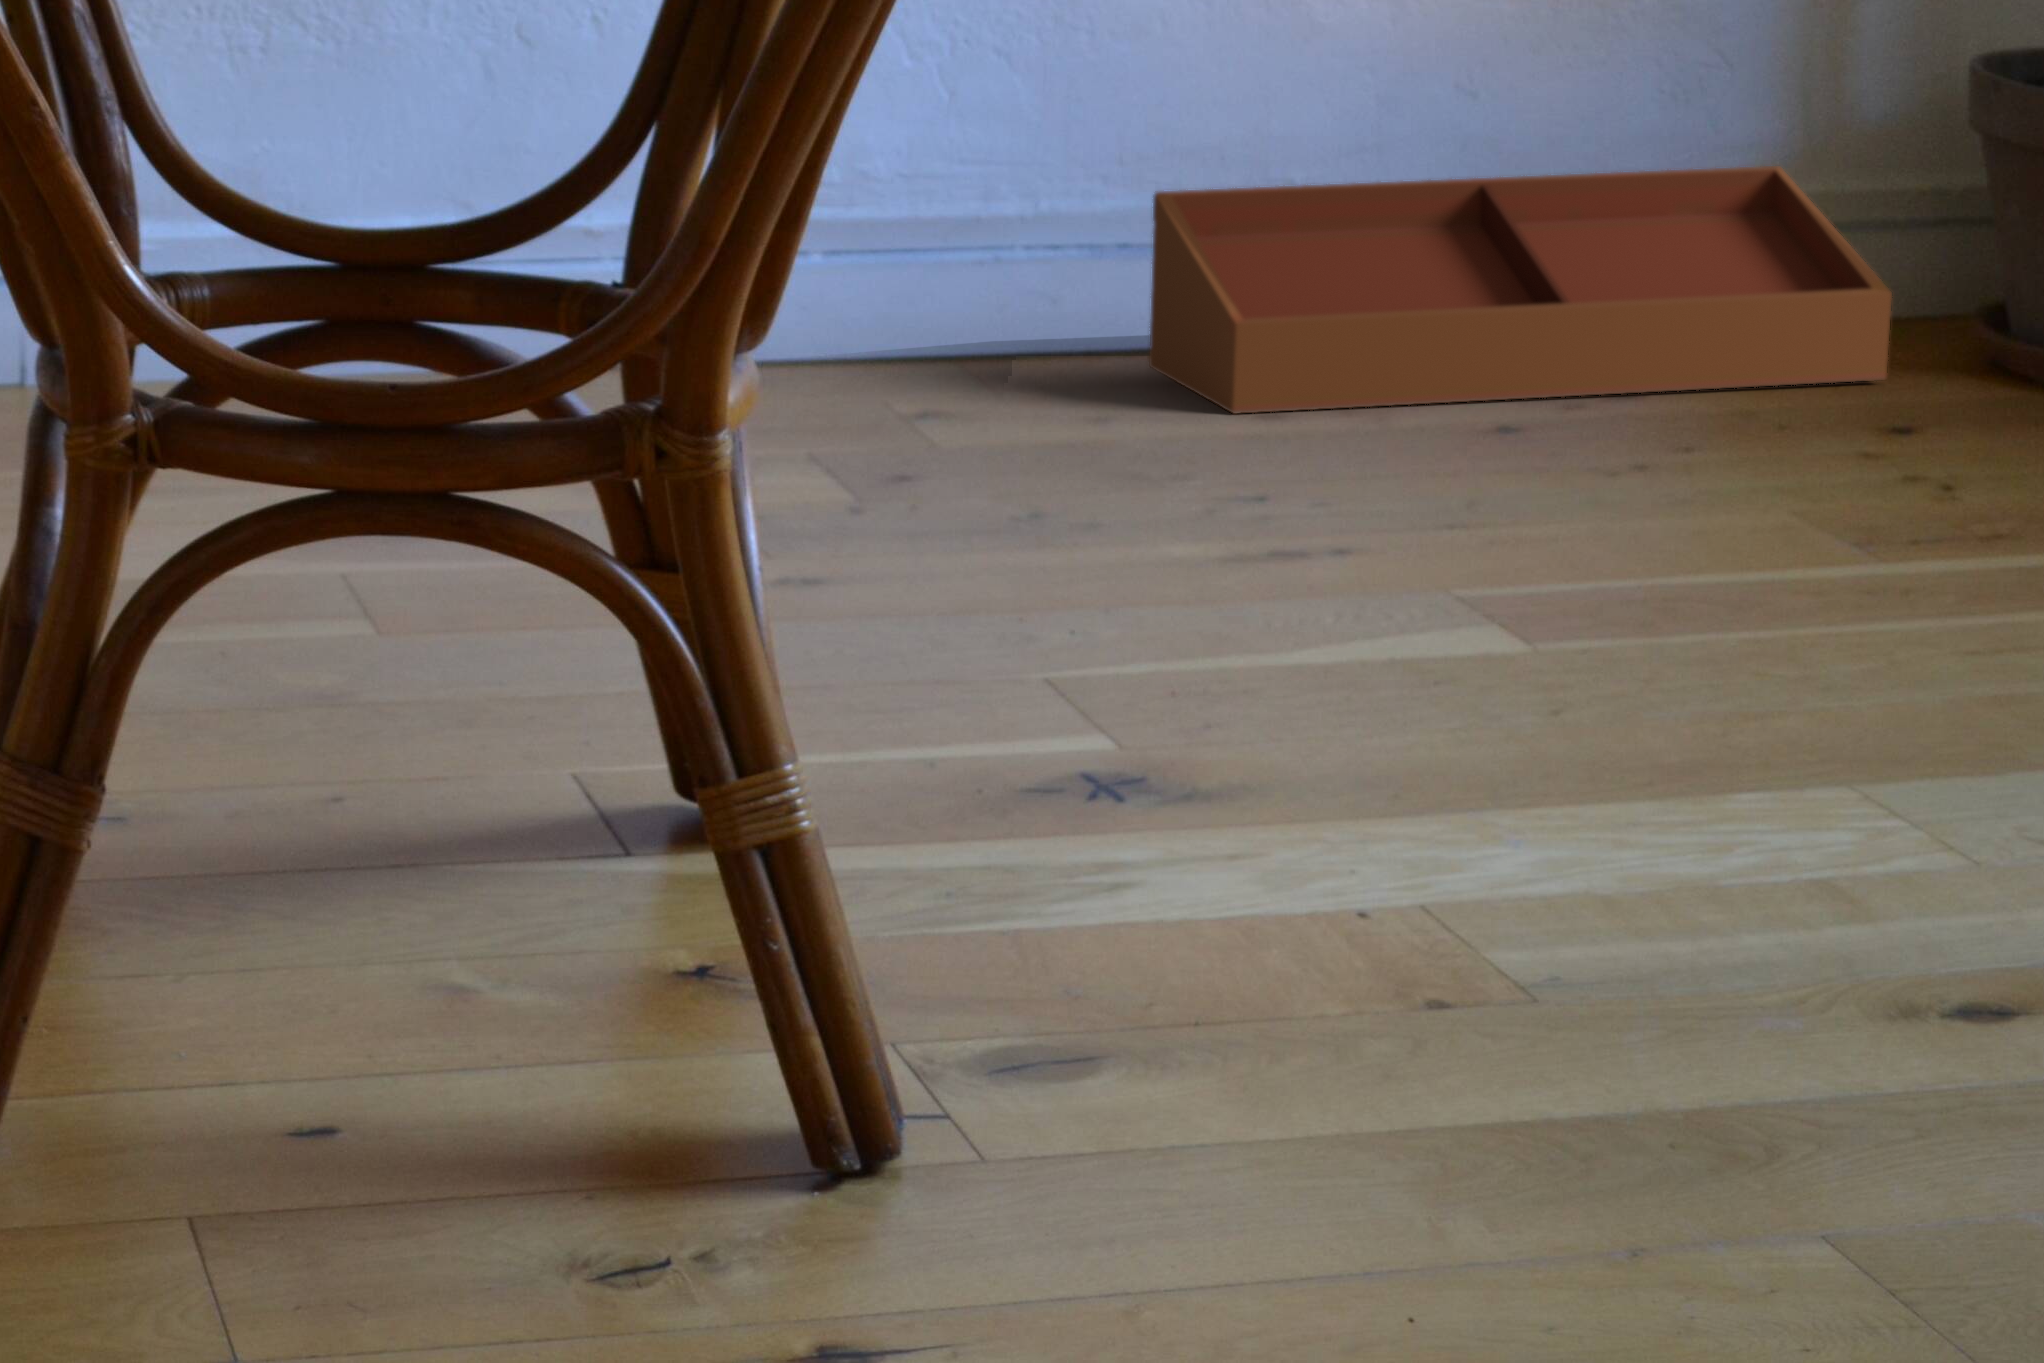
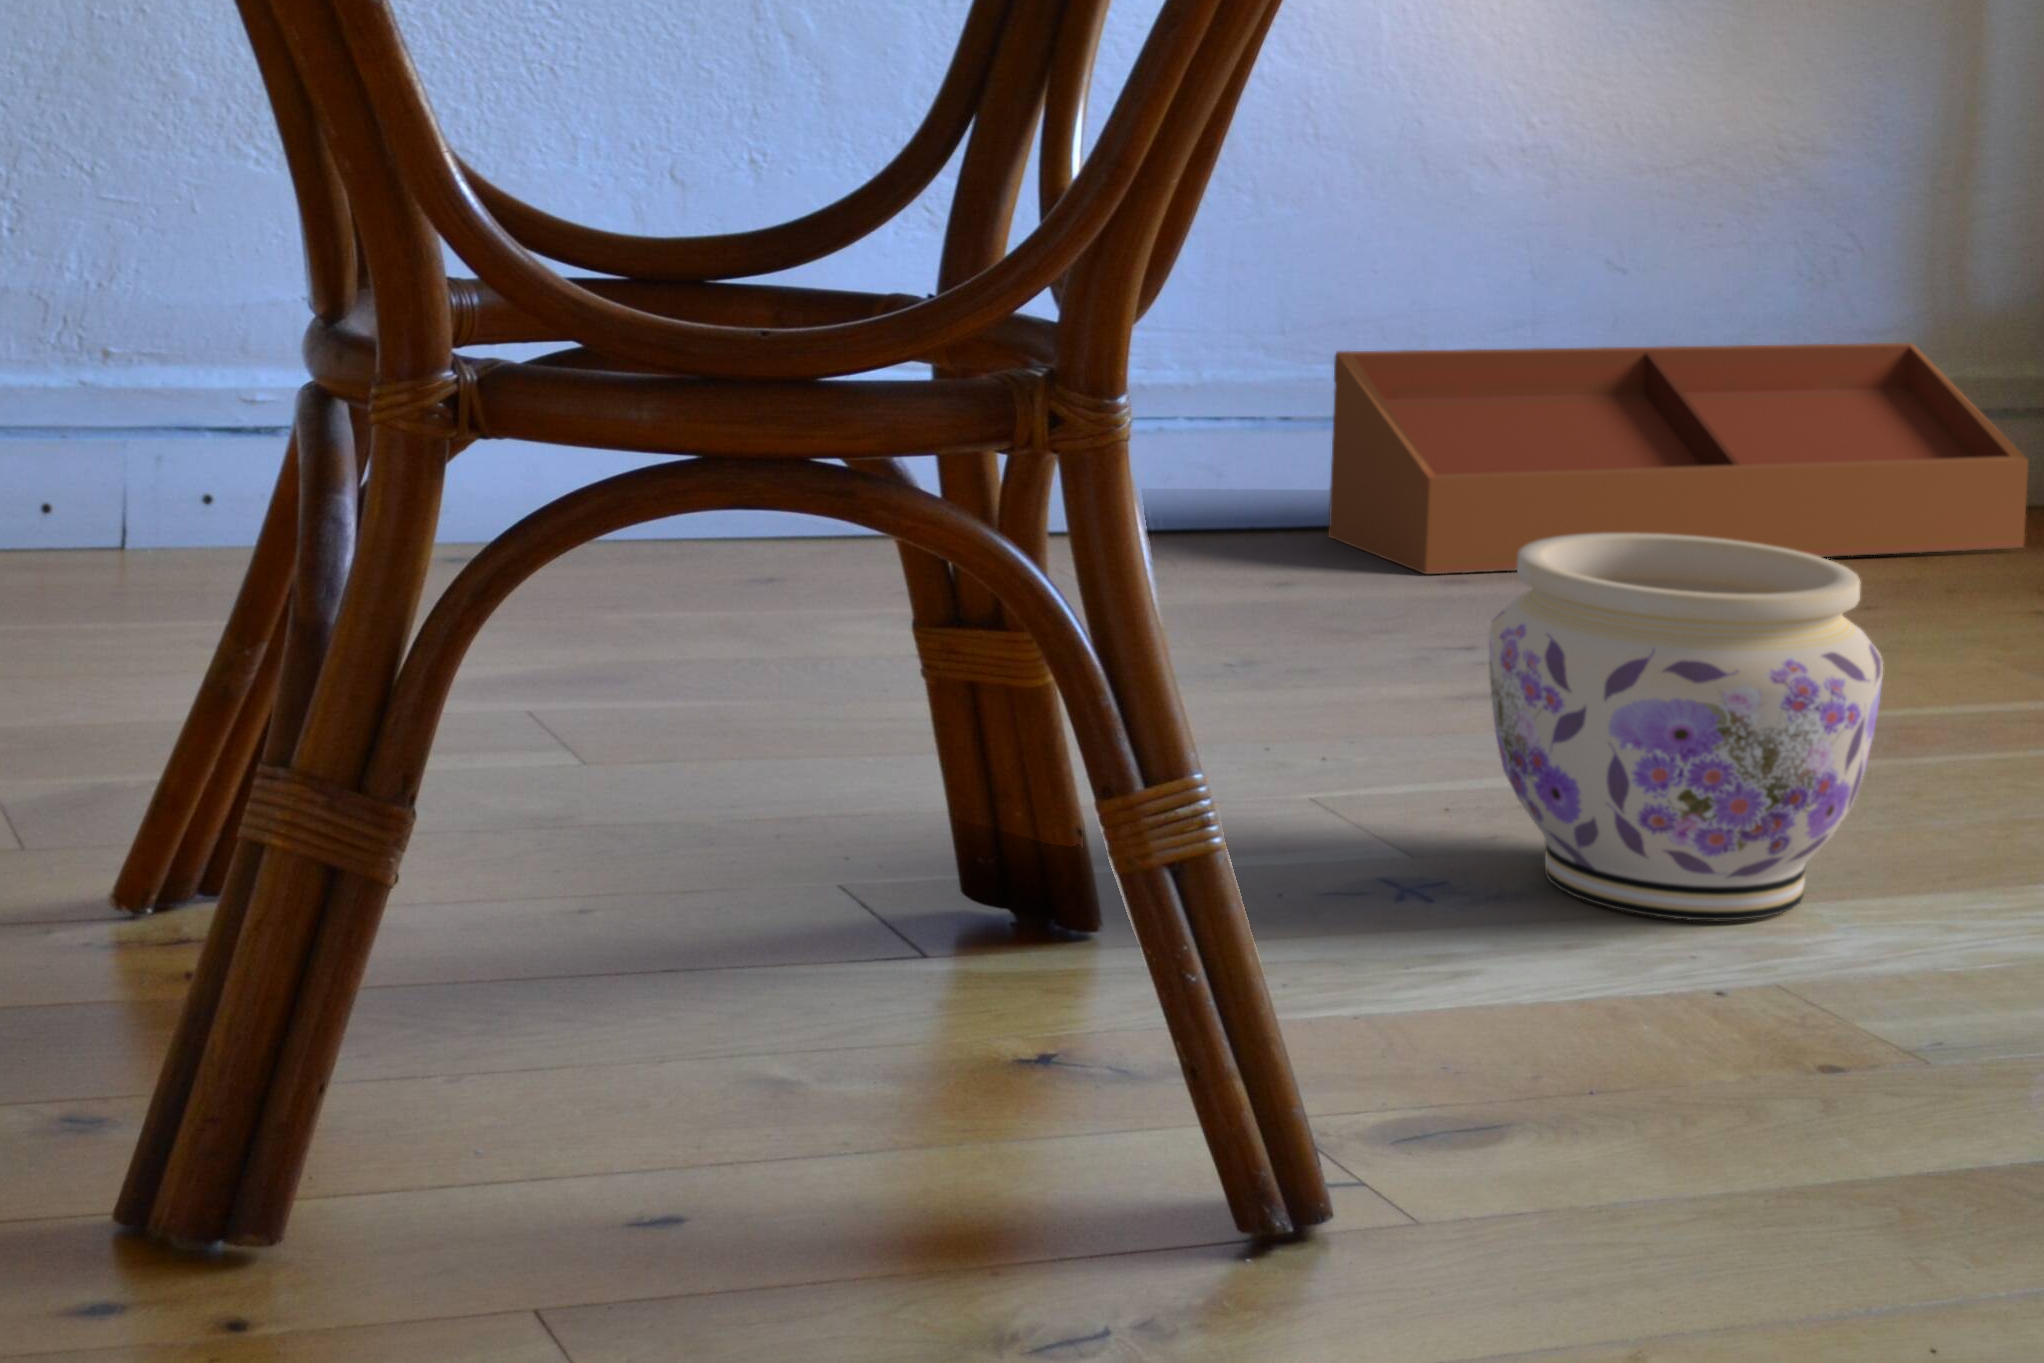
planter: none [1178,458,1563,837] -> present [1489,533,1883,921]

